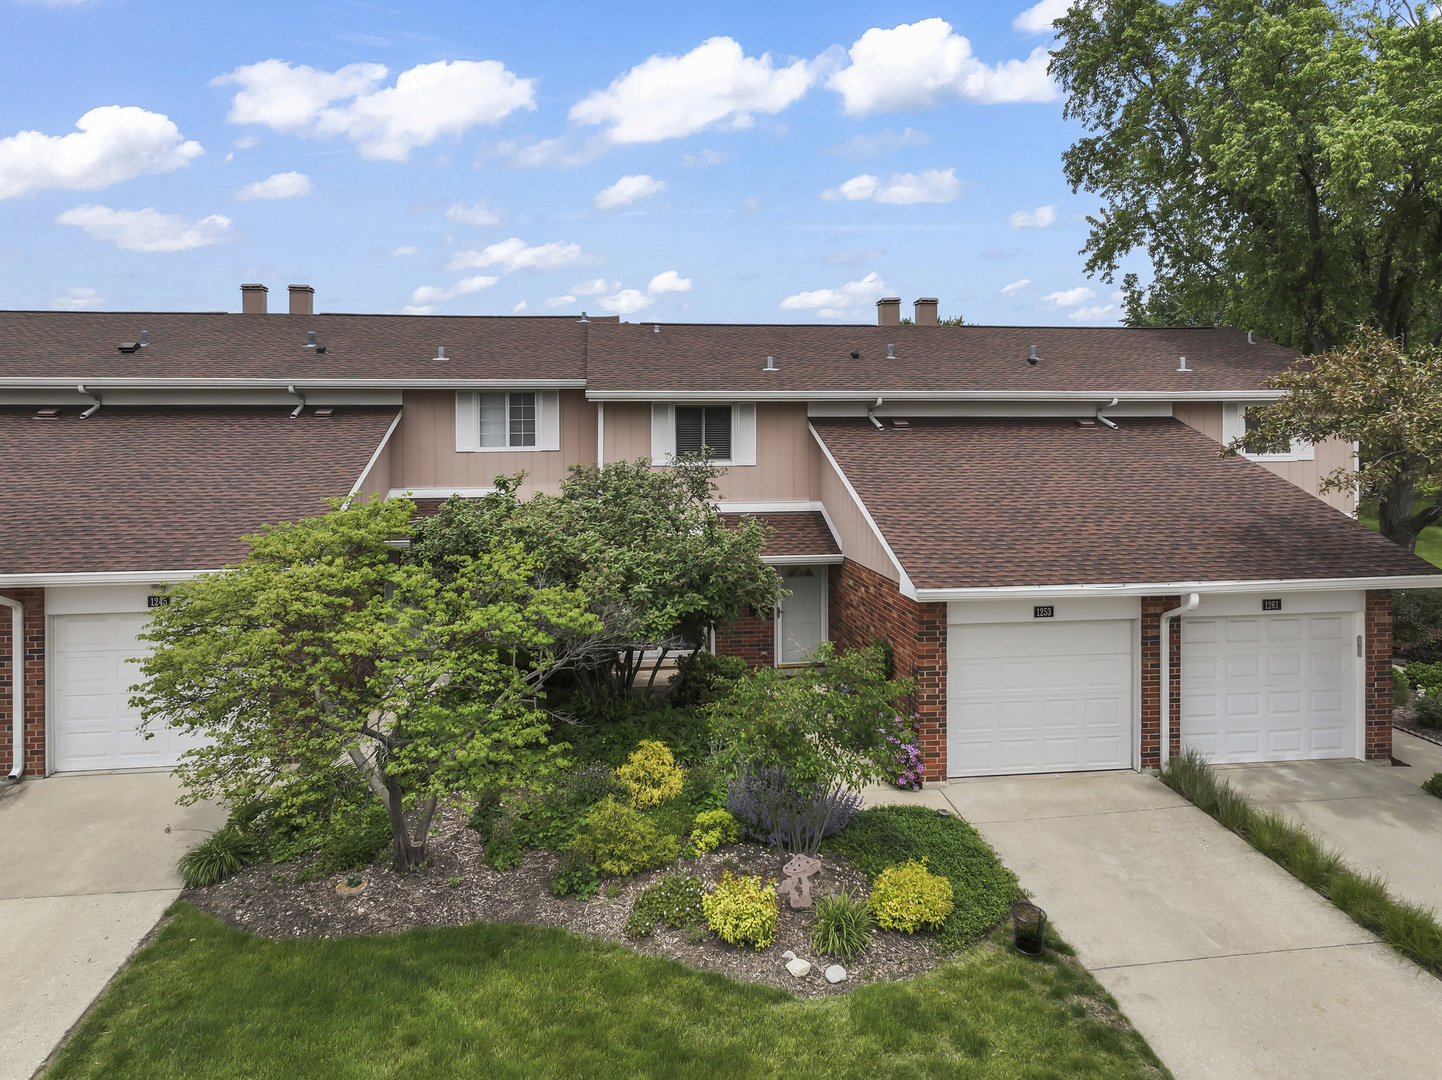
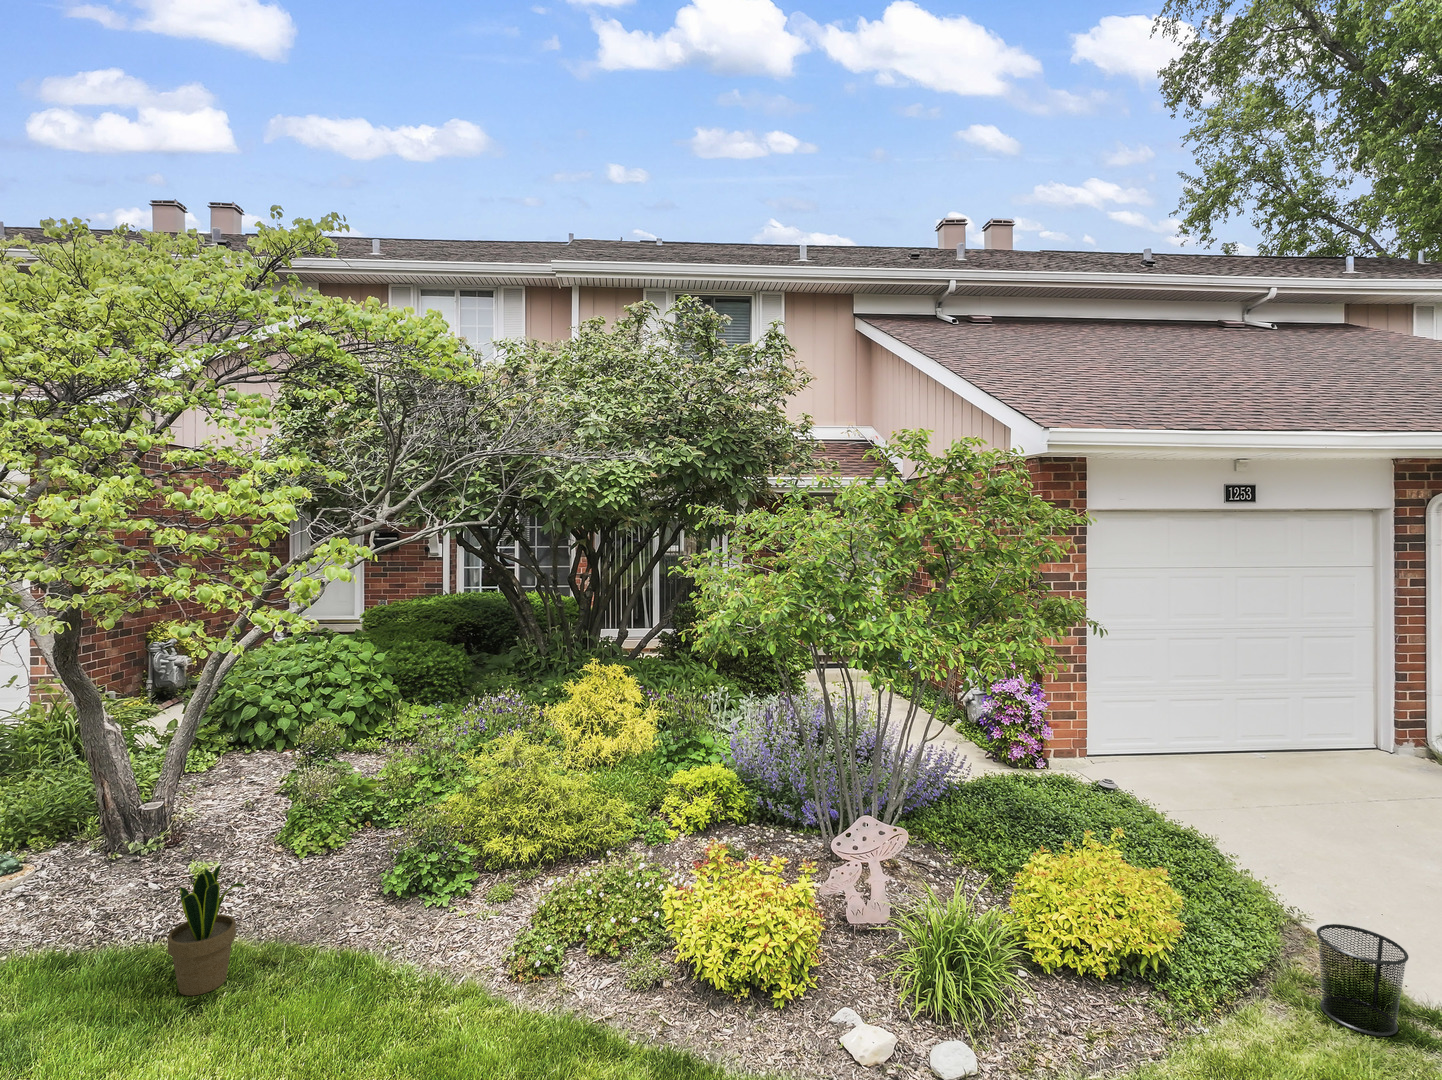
potted plant: none [469,891,502,955] -> present [168,864,245,995]

